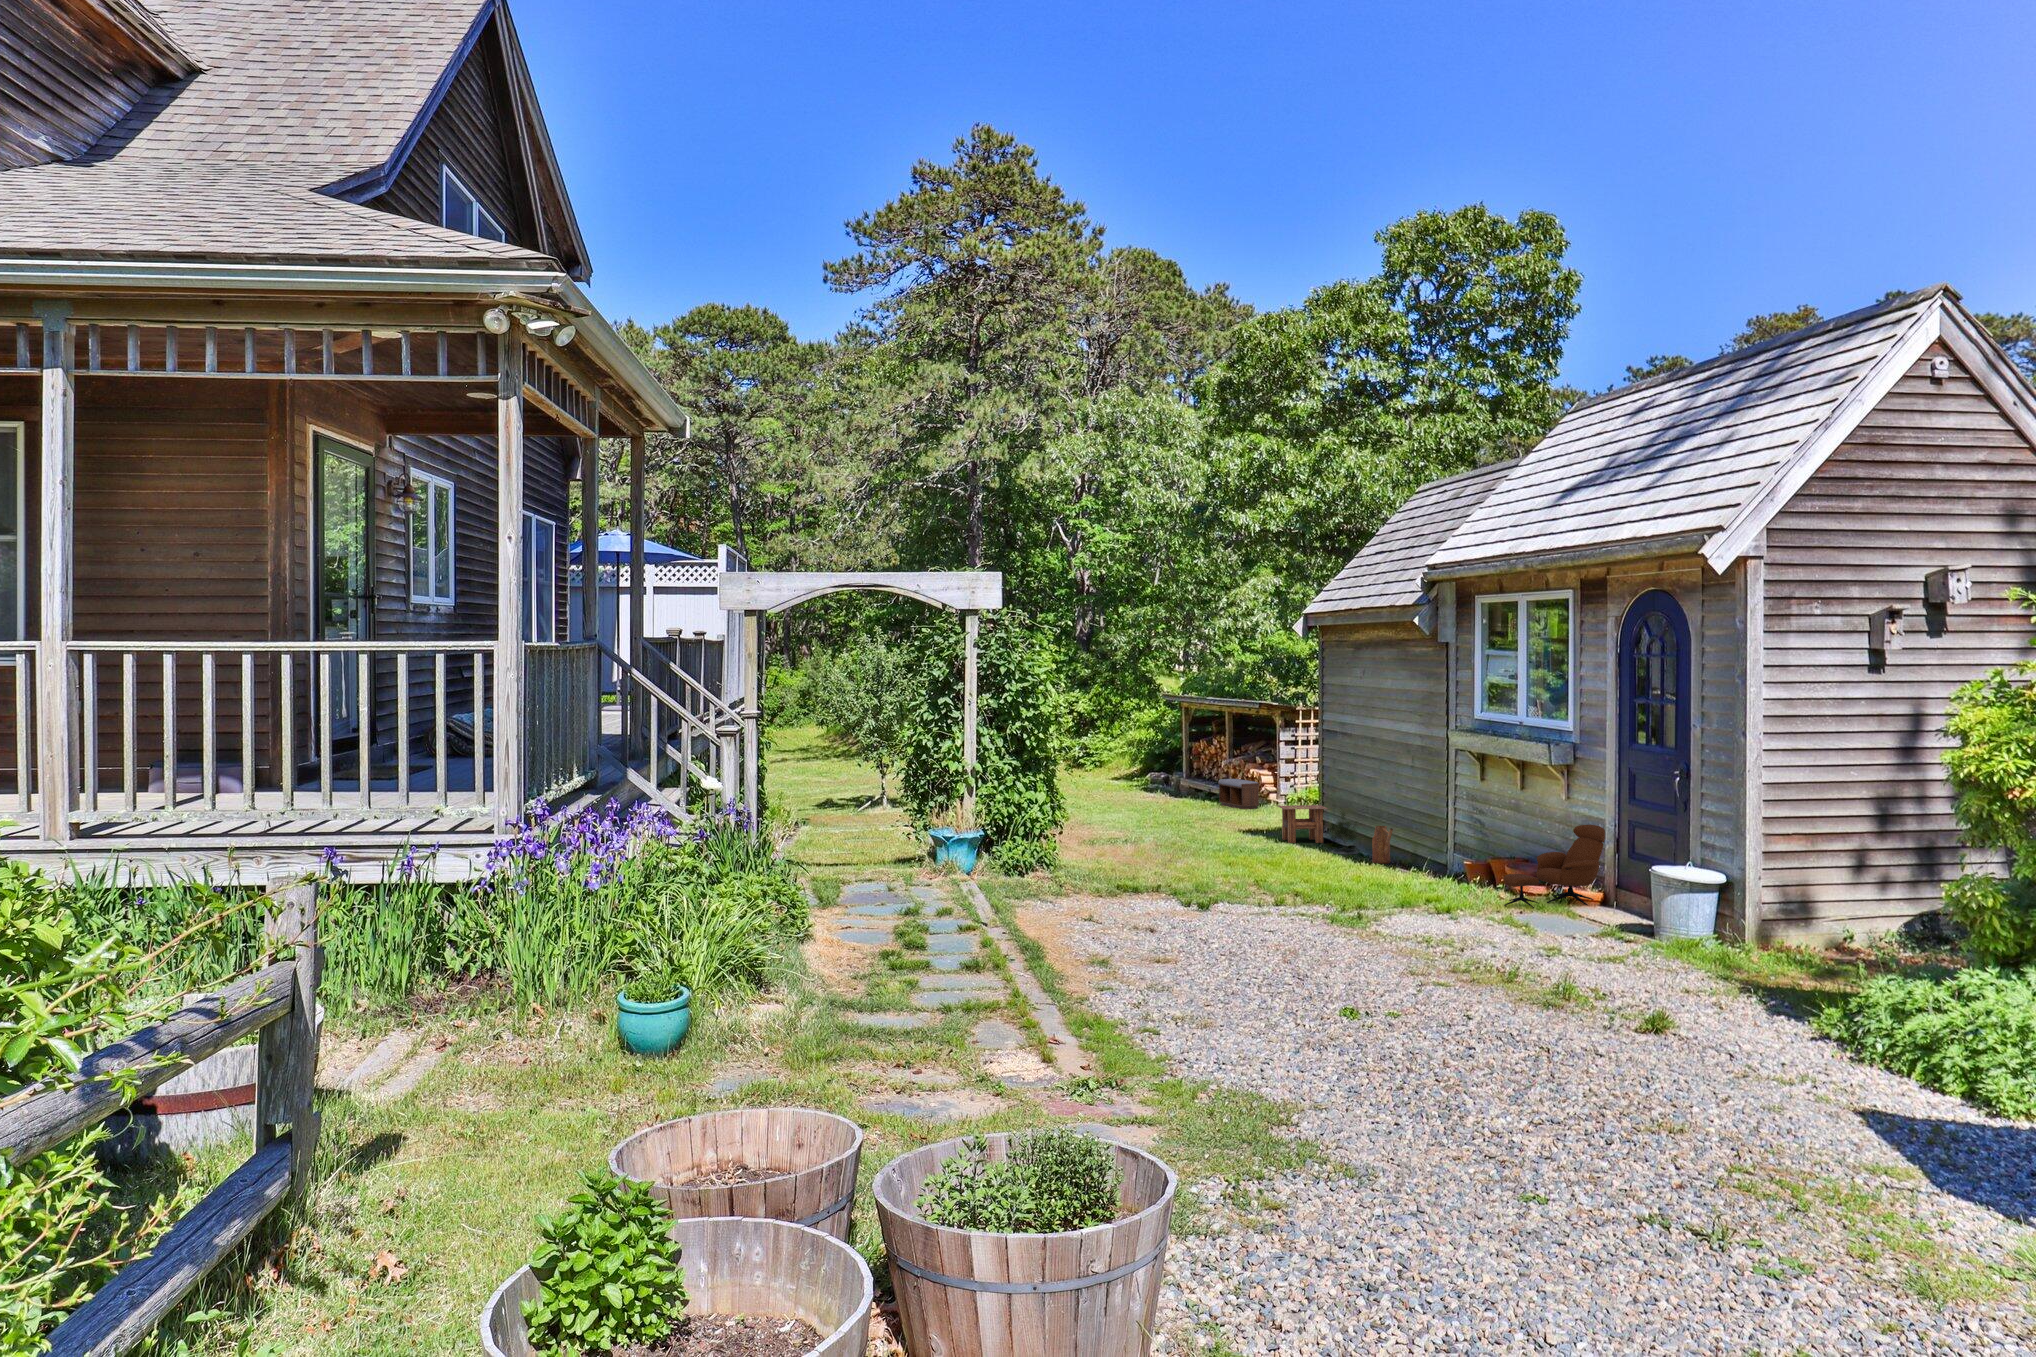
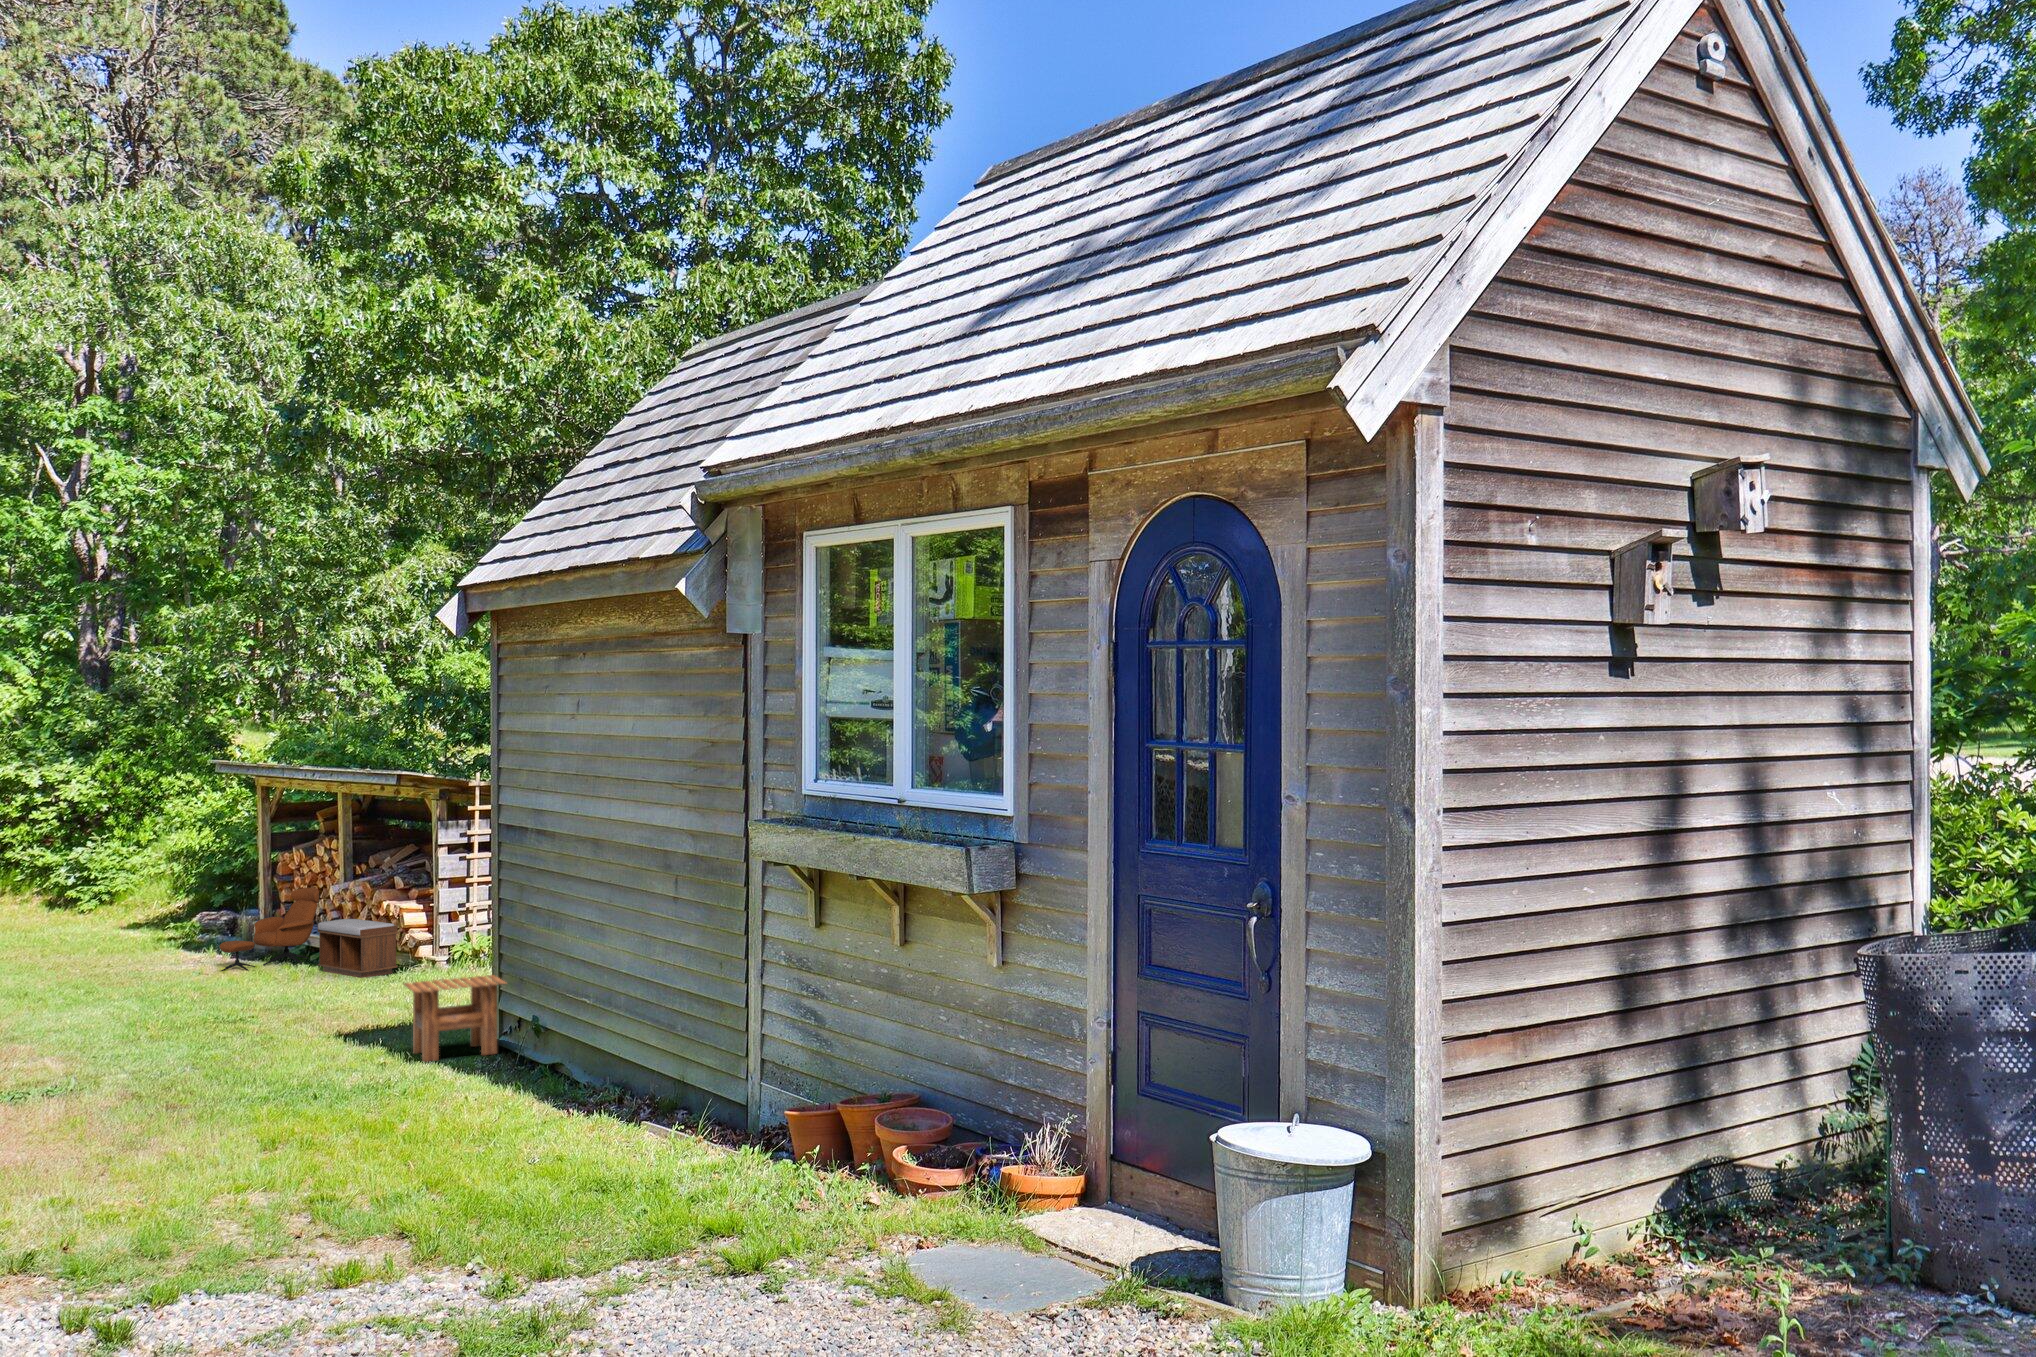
potted tree: present [1329,811,1358,854] -> none [496,980,567,1083]
lounge chair: present [1504,825,1605,908] -> present [220,888,319,971]
watering can: present [1372,826,1393,864] -> none [589,1021,631,1103]

